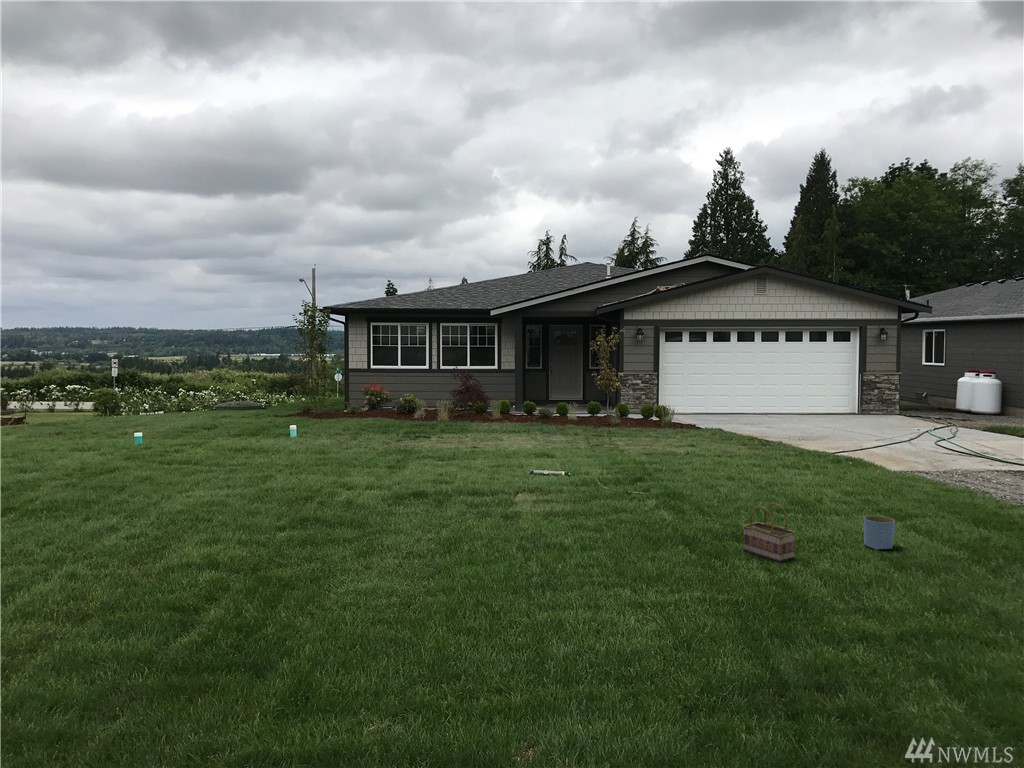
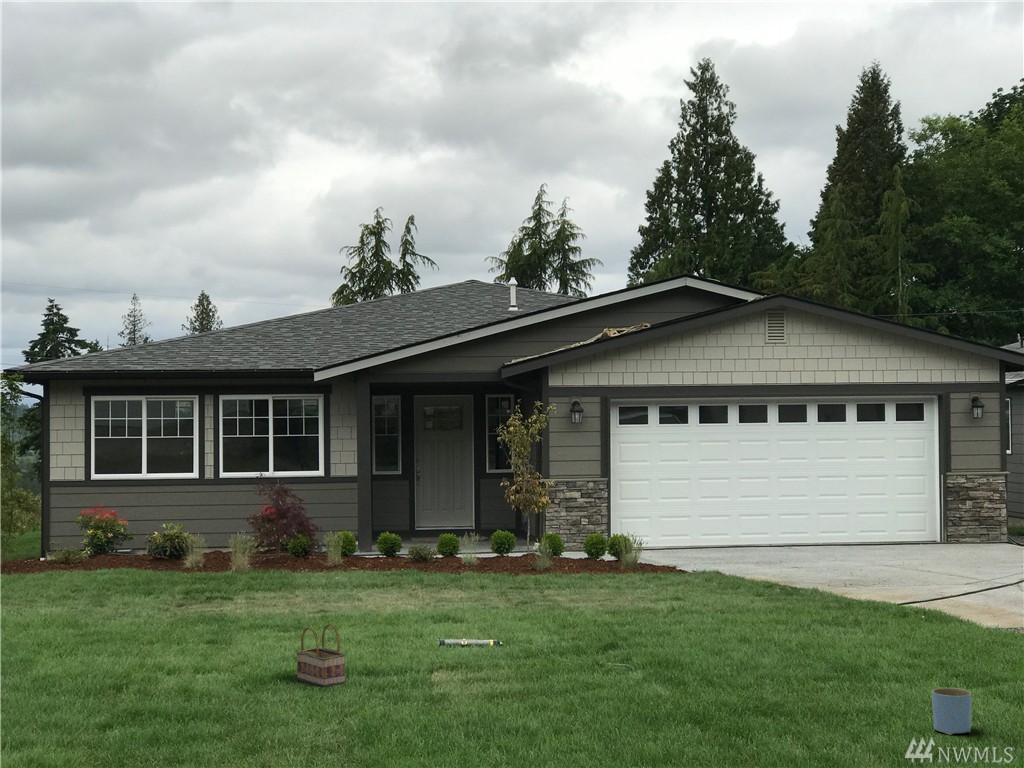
basket: present [743,503,796,562] -> present [296,624,345,686]

